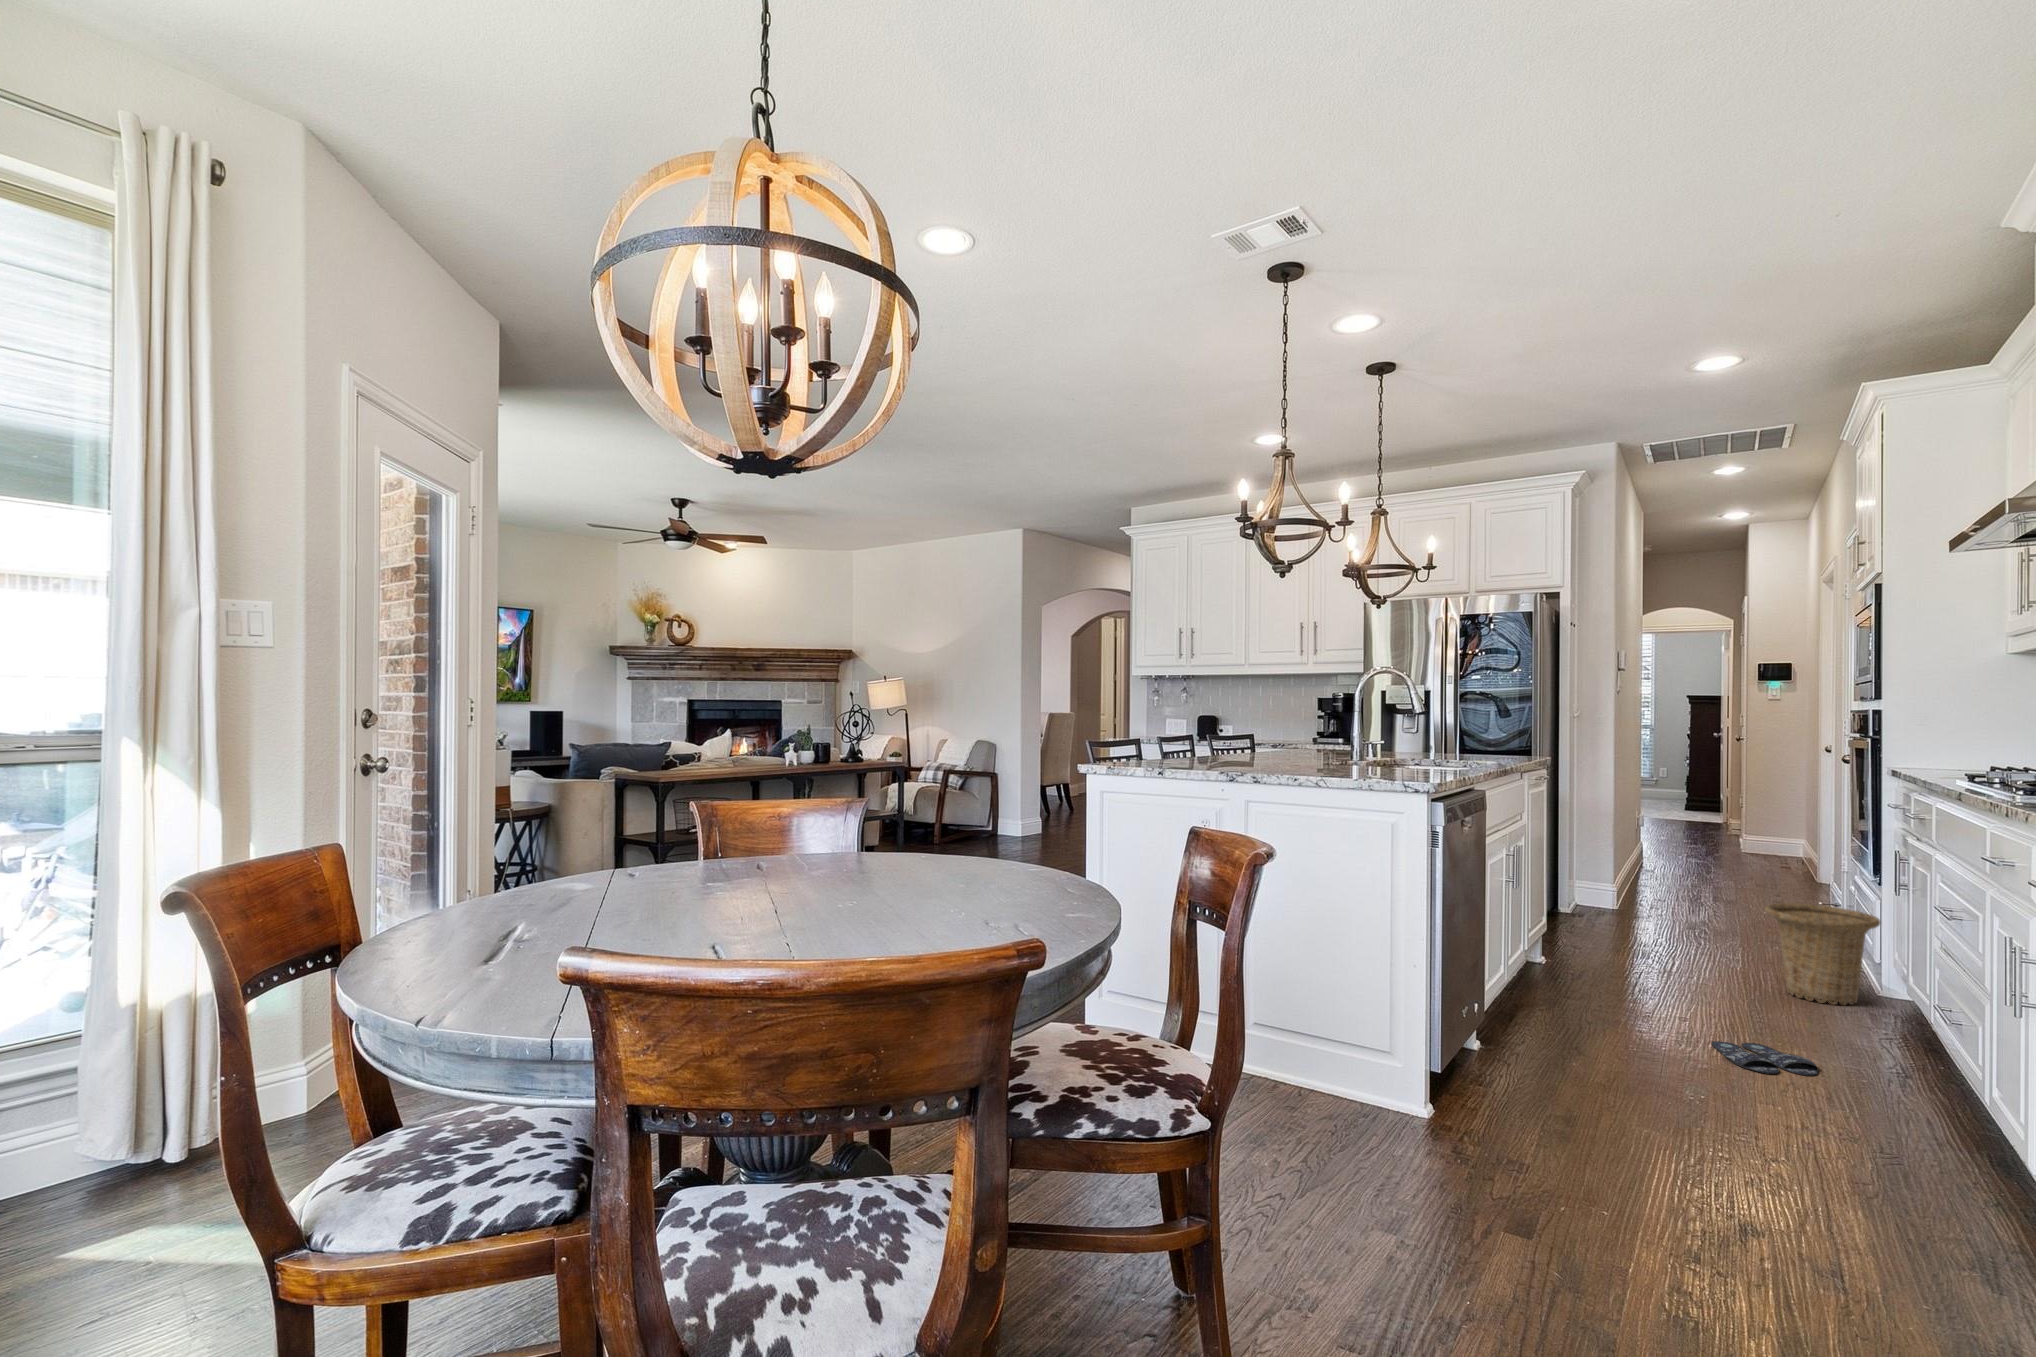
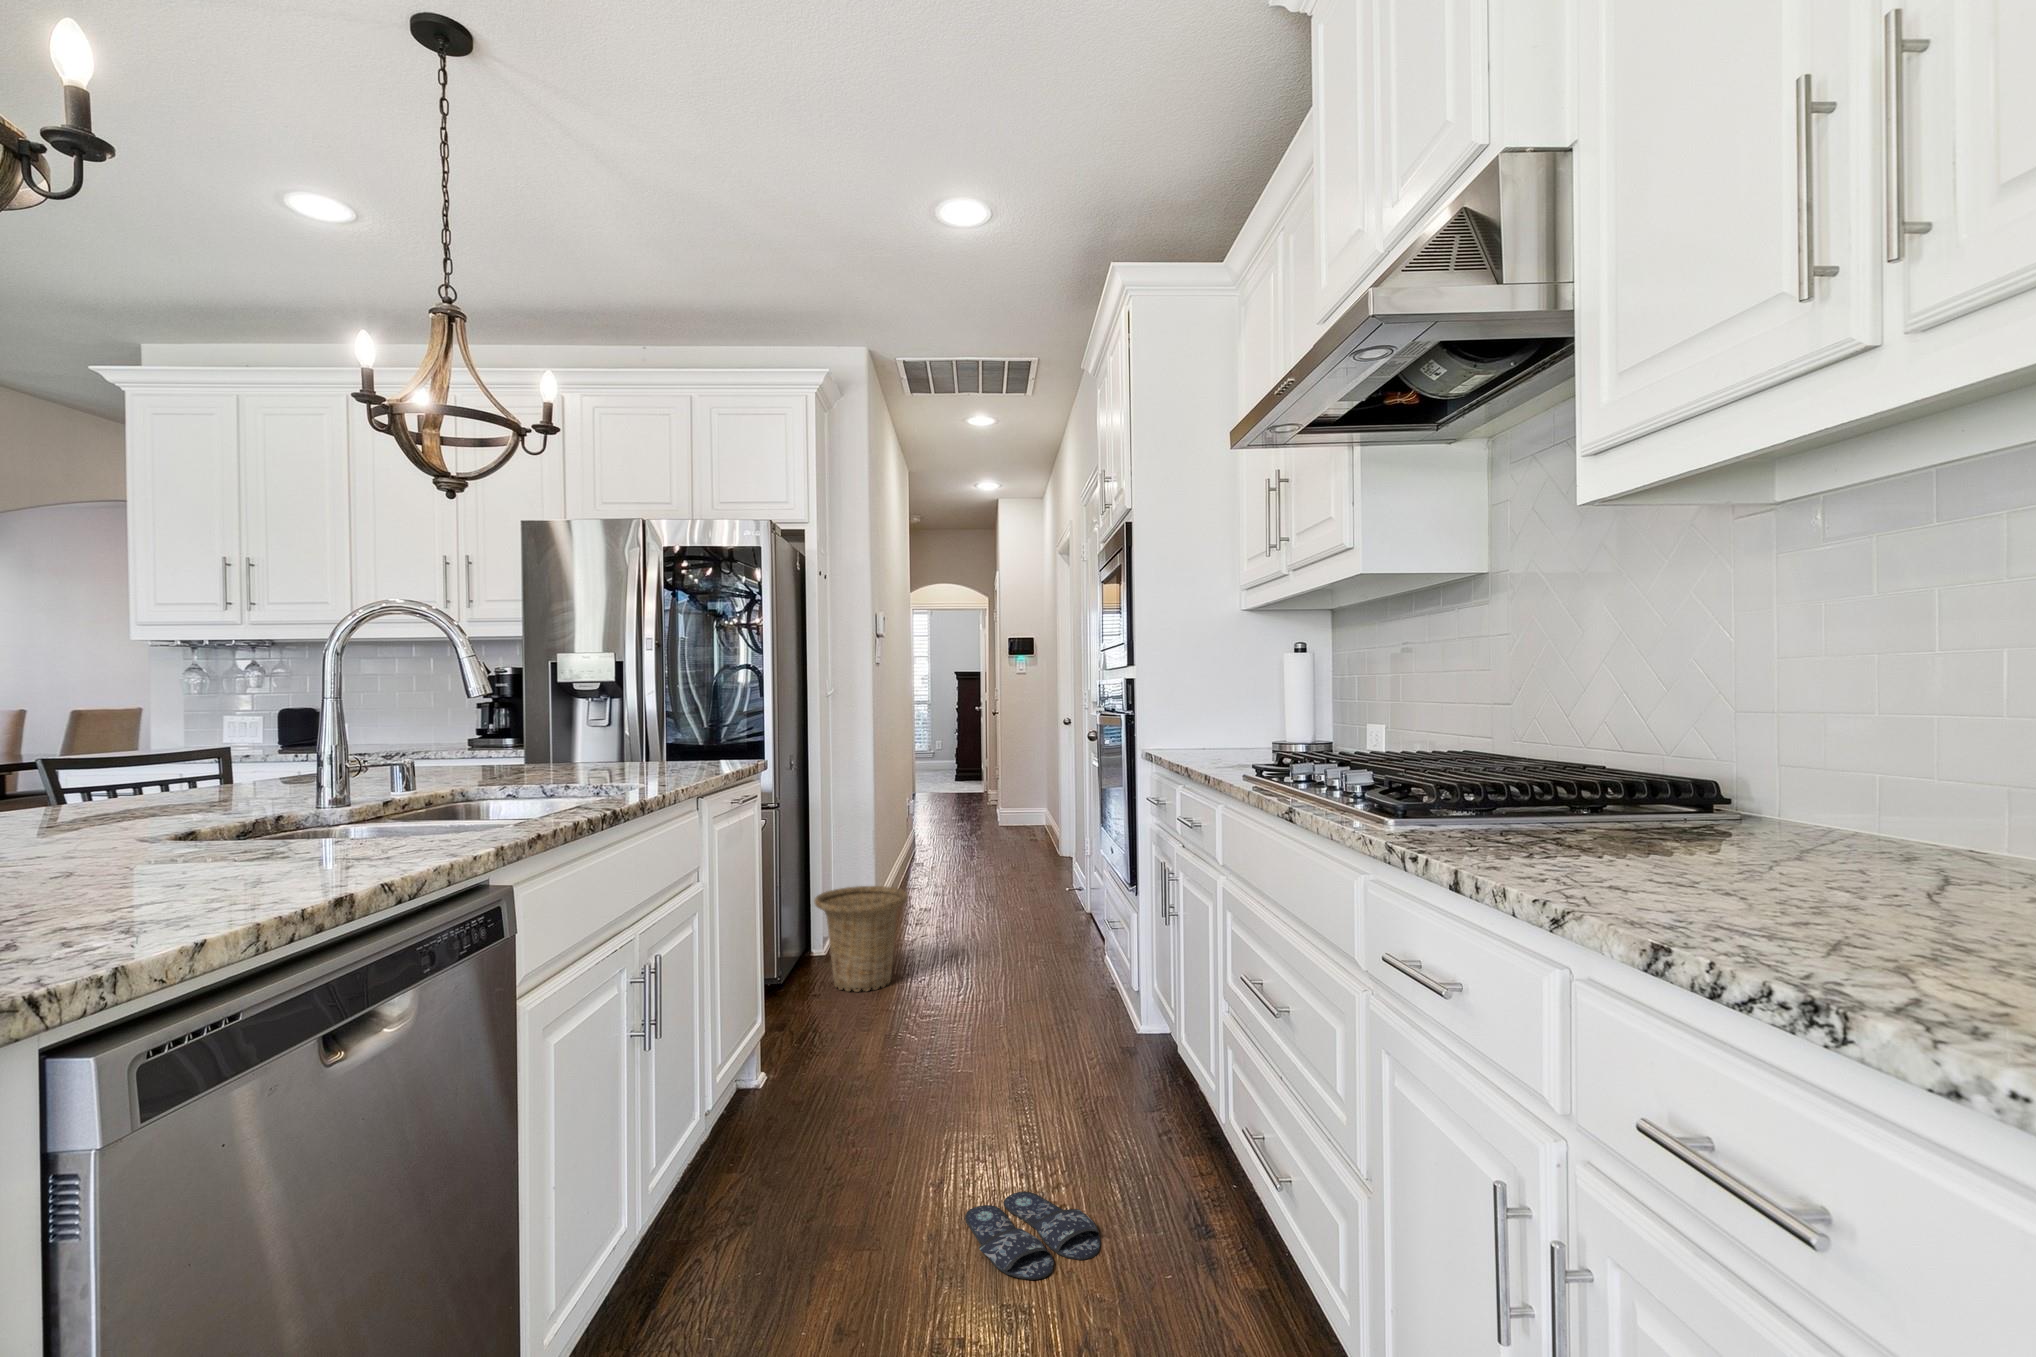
basket: present [1765,903,1880,1005] -> present [814,886,908,992]

